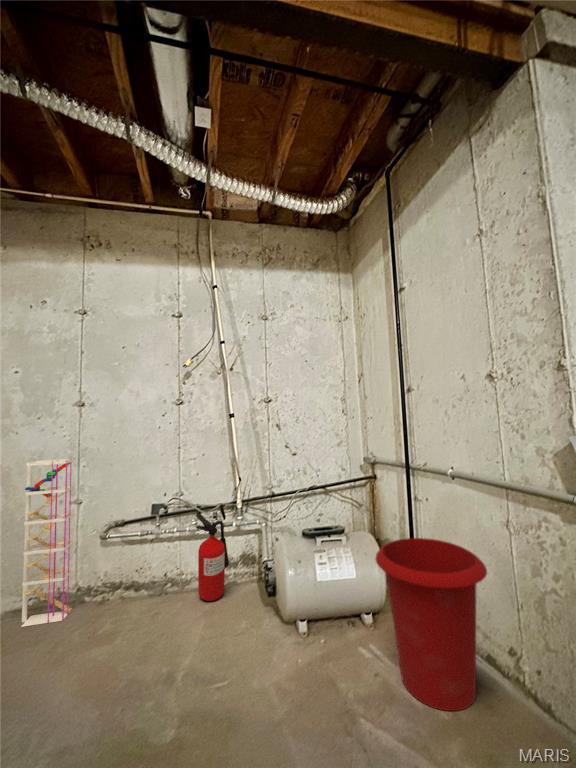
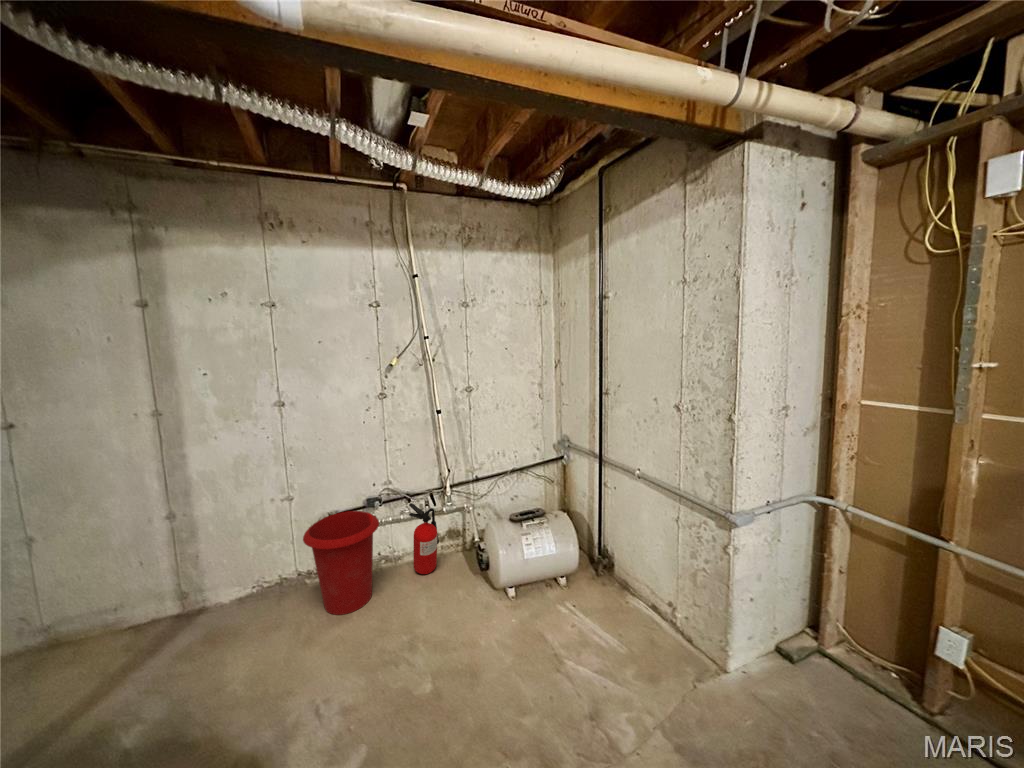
shelving unit: present [21,458,74,627] -> none [235,459,296,612]
waste bin: present [376,538,487,711] -> present [303,511,379,615]

